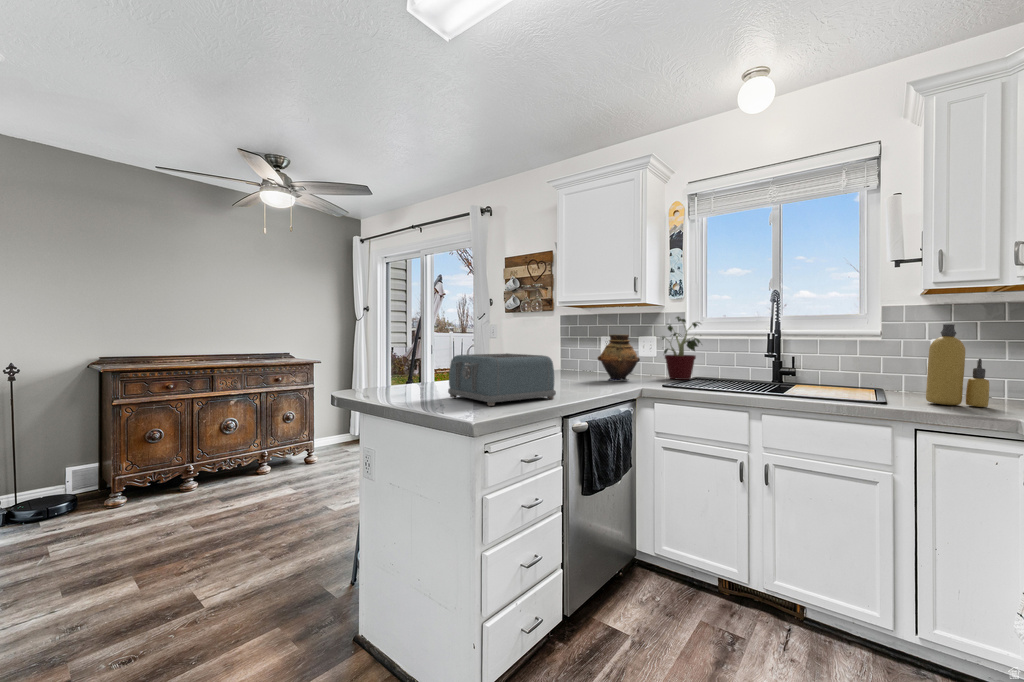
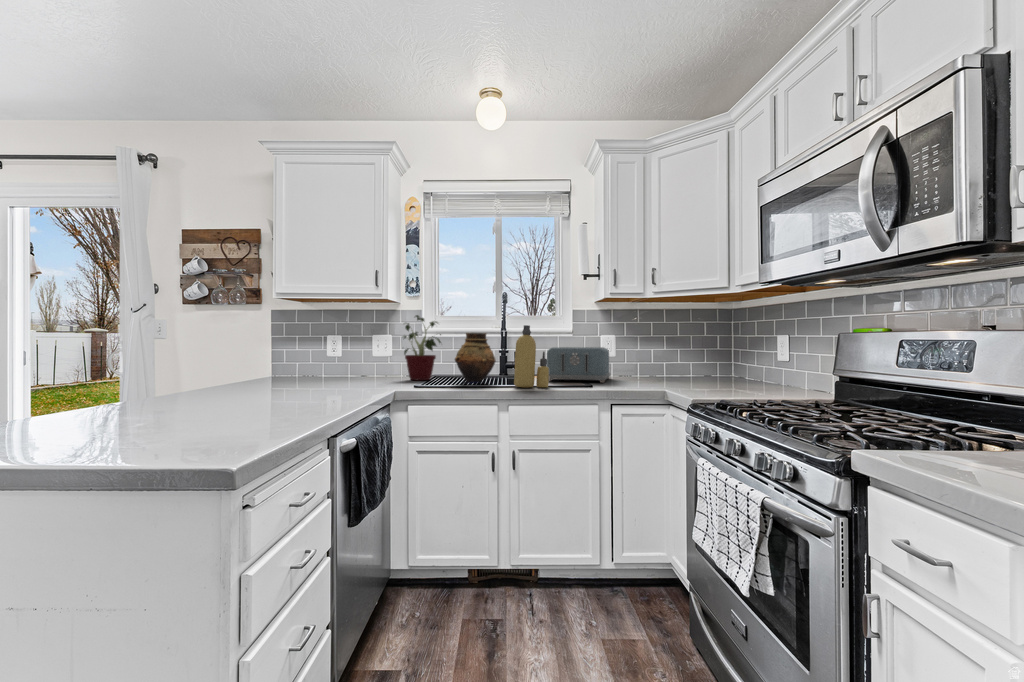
bottle: present [926,324,989,407] -> present [514,325,549,388]
vase: present [598,334,640,380] -> present [455,333,496,384]
toaster: present [448,353,556,406] -> present [547,347,610,383]

